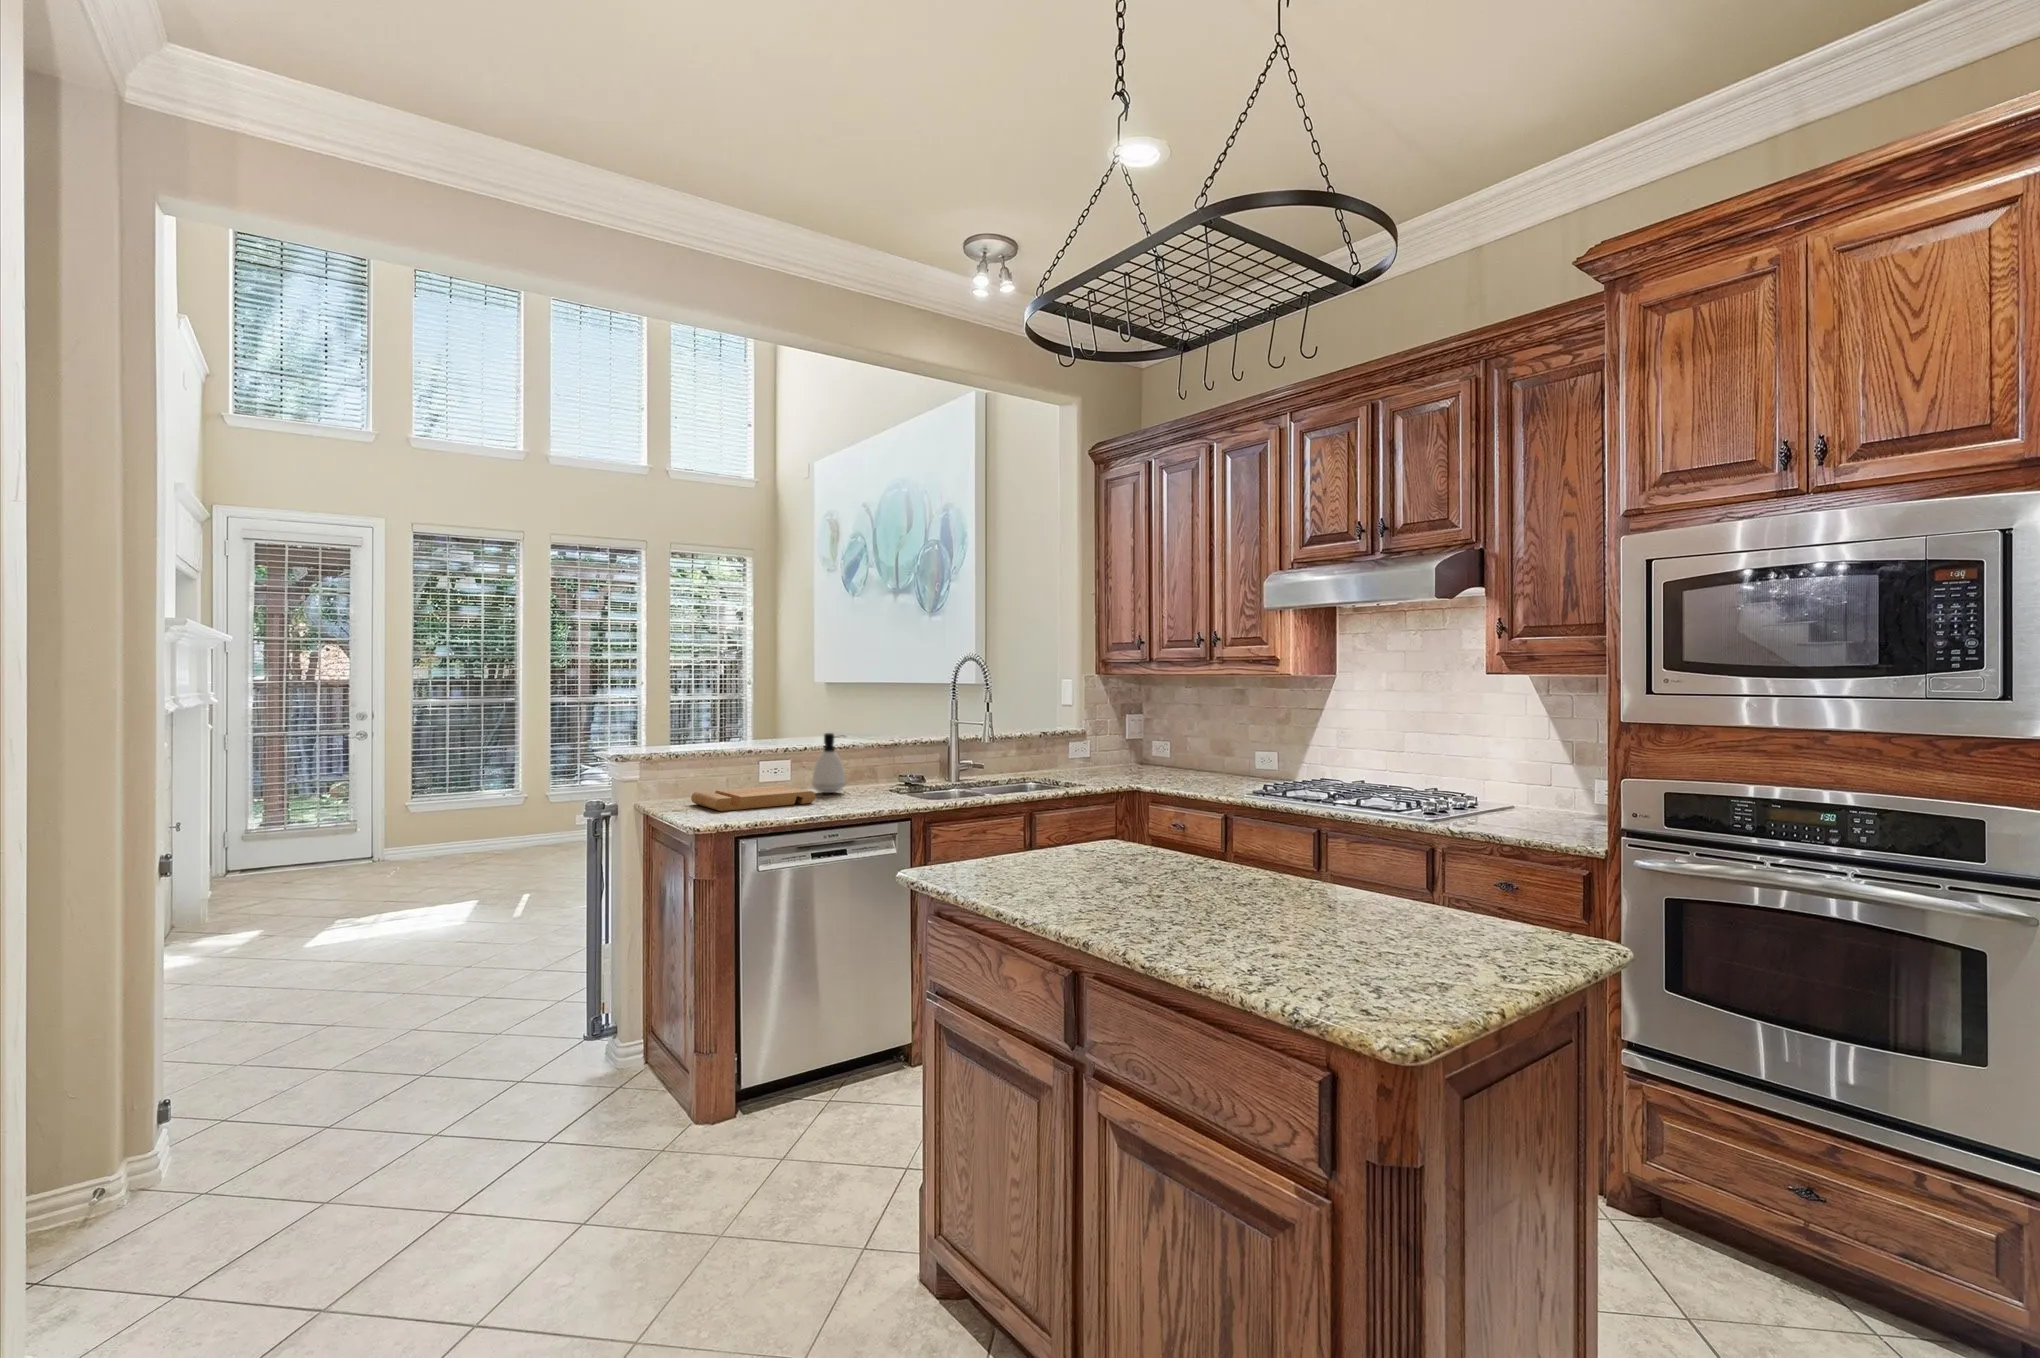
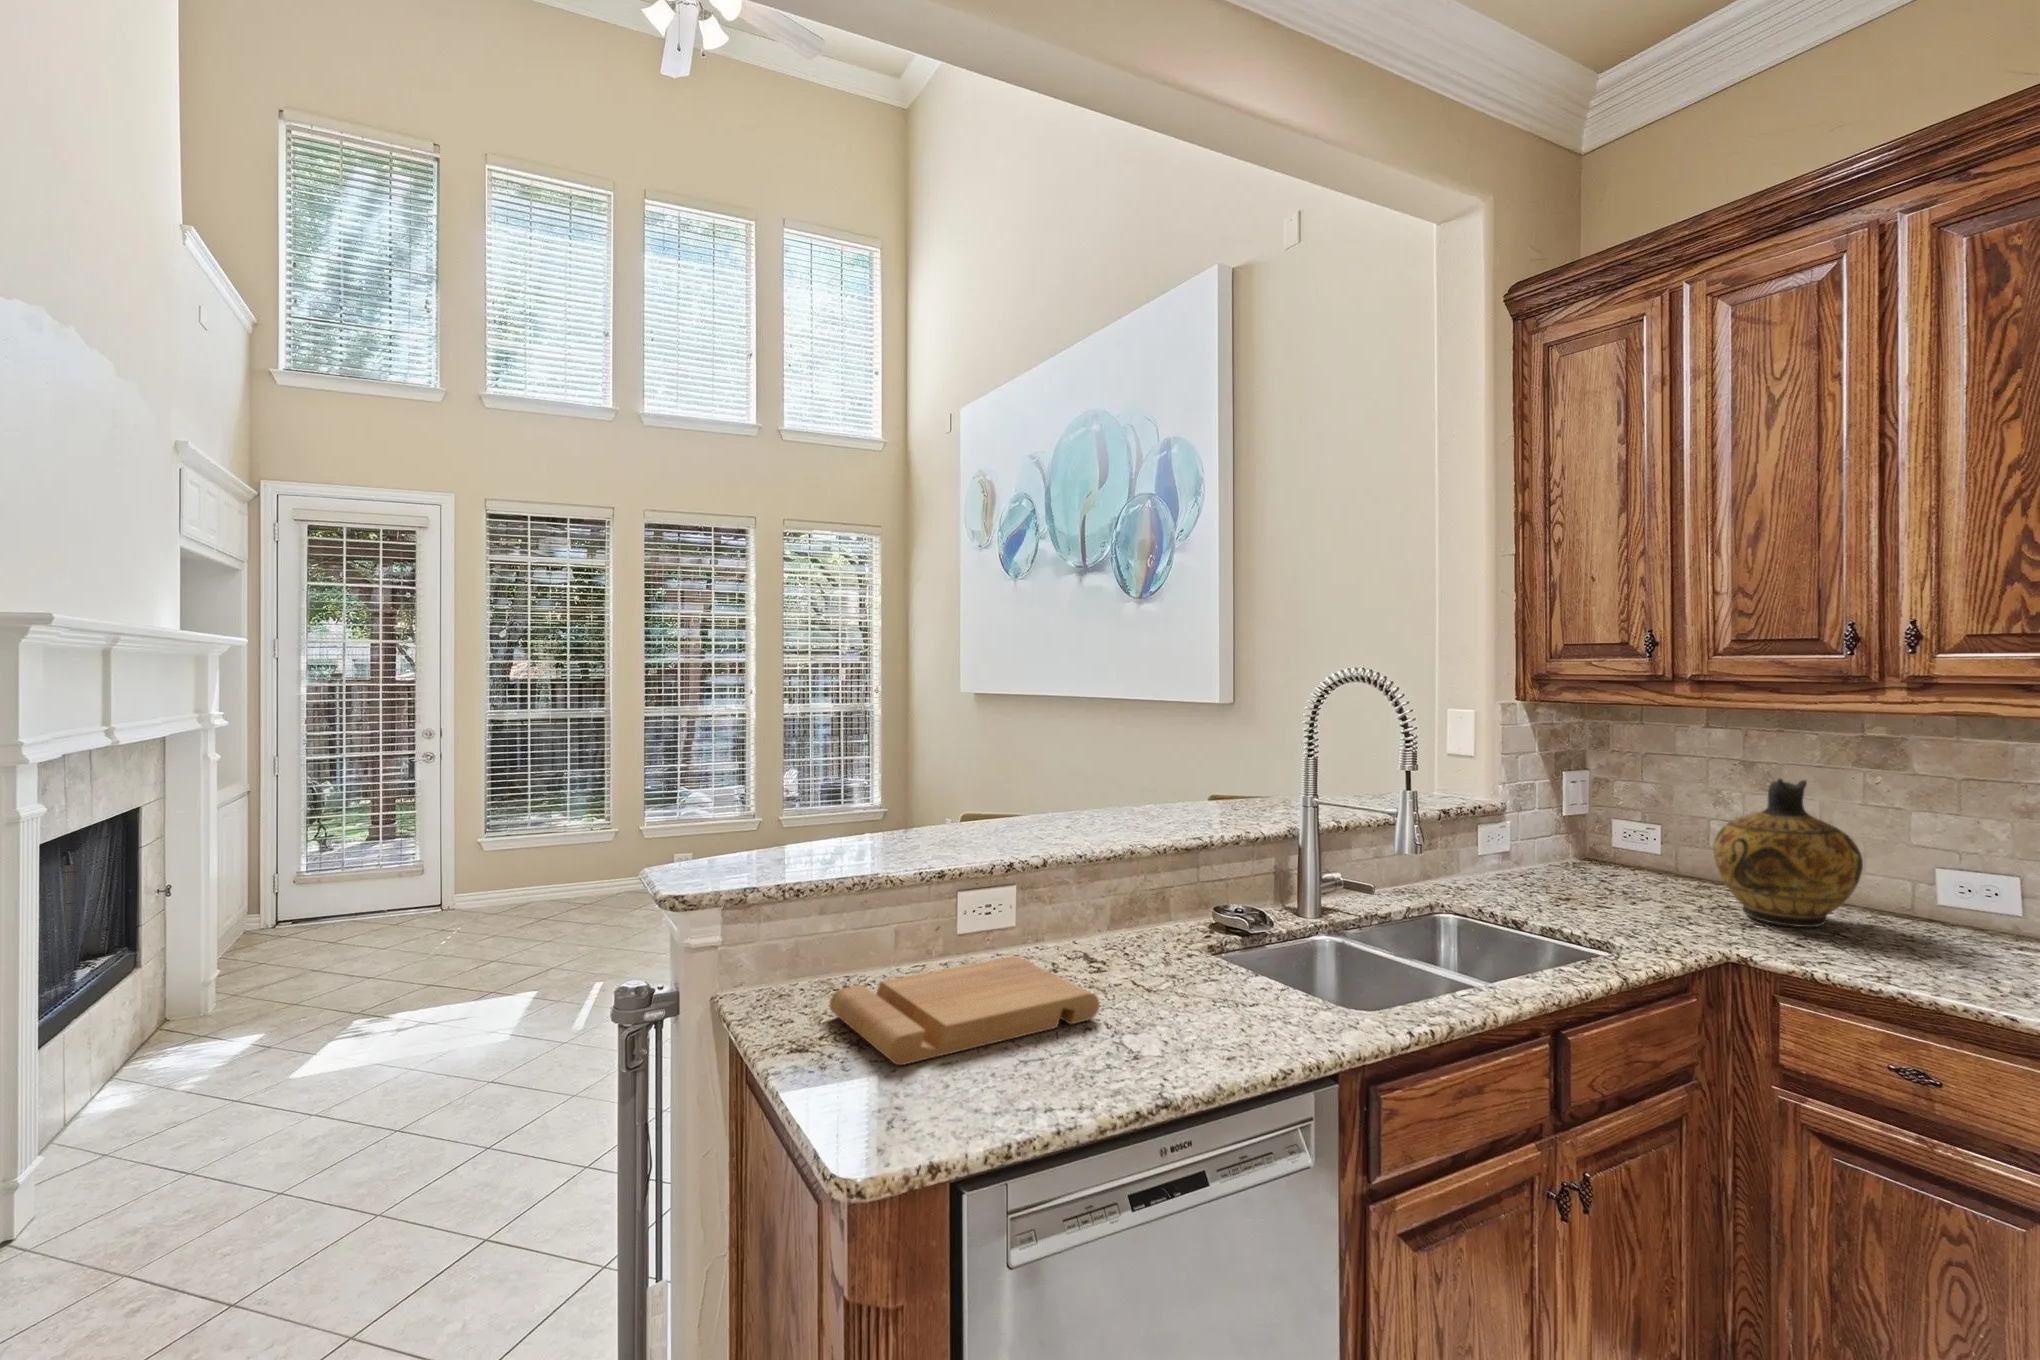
ceramic jug: none [1163,709,1221,781] -> present [1713,778,1863,927]
soap dispenser: present [812,733,845,793] -> none [1065,840,1135,966]

